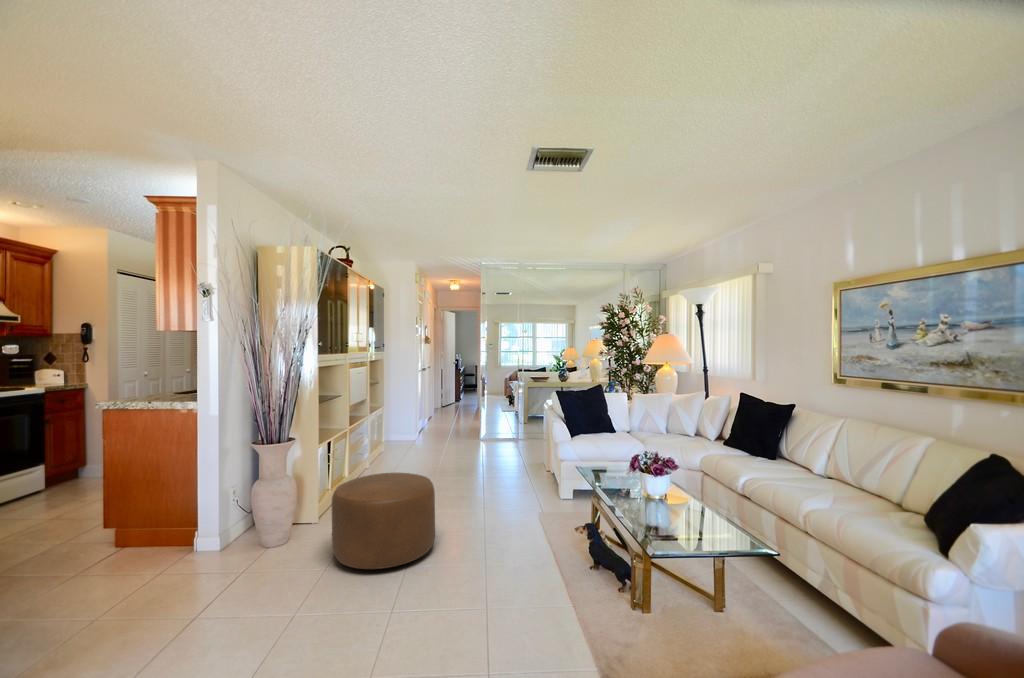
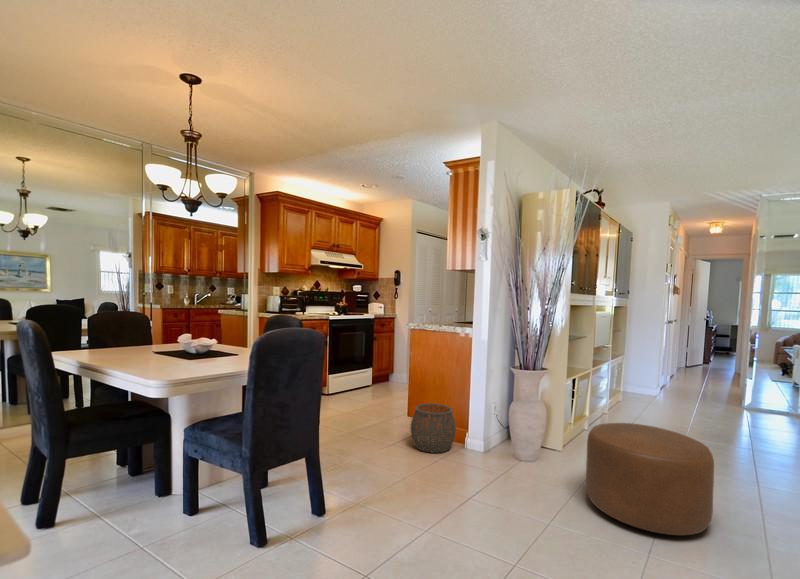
woven basket: none [105,505,180,573] -> present [411,403,456,453]

